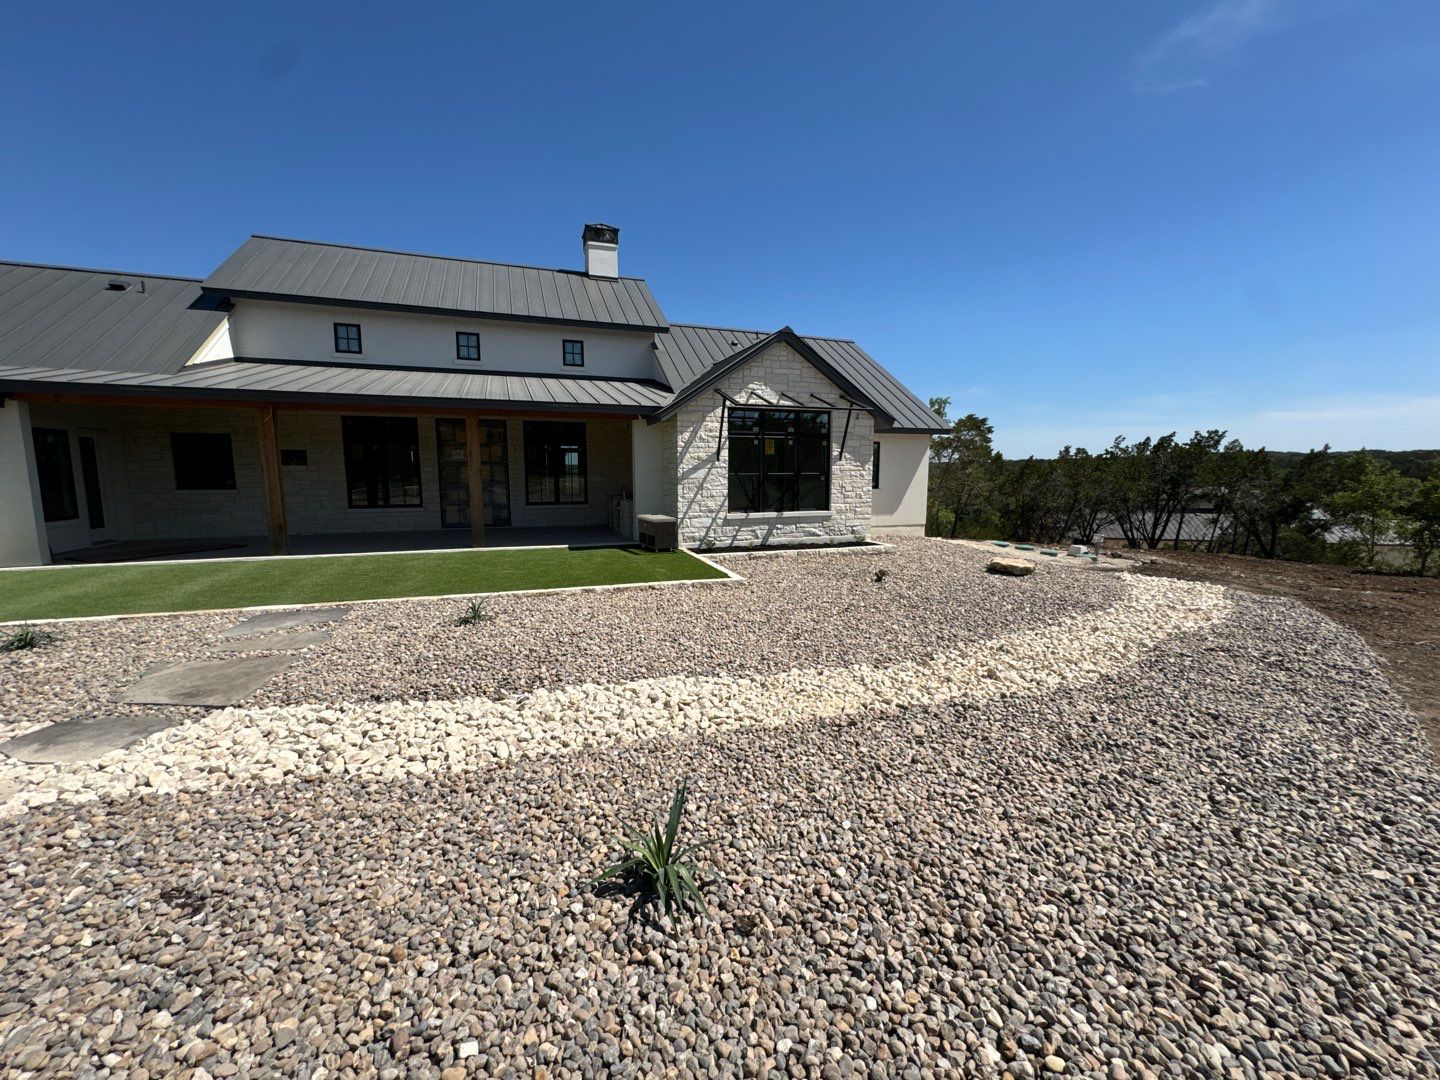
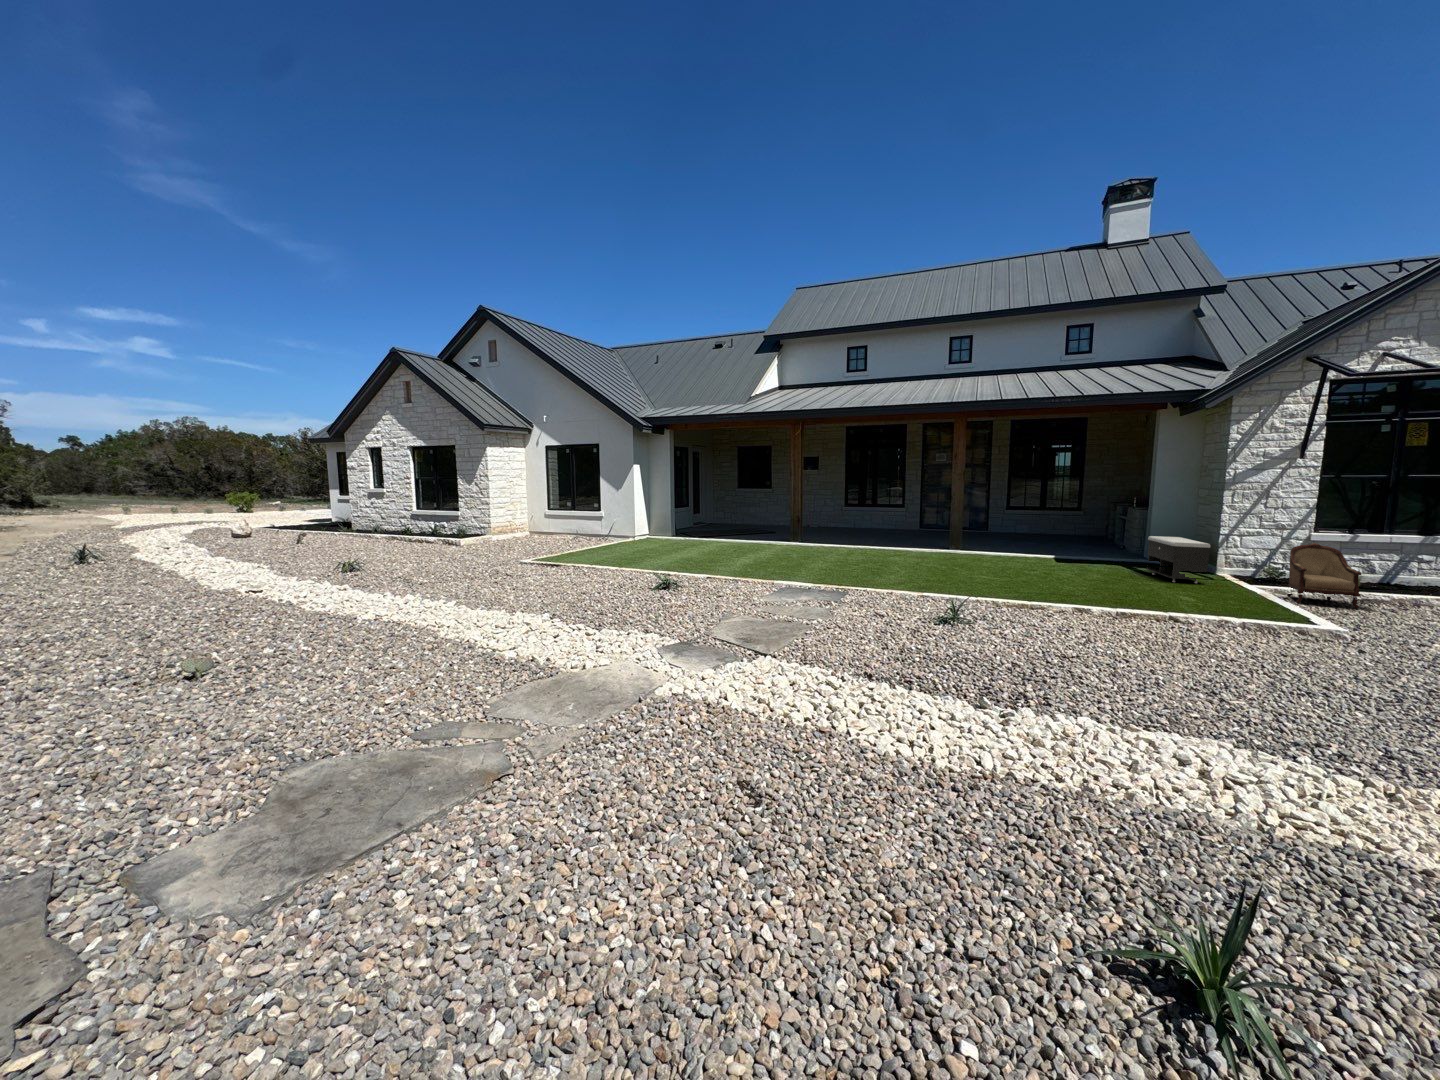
armchair: none [723,513,760,558] -> present [1287,543,1361,609]

